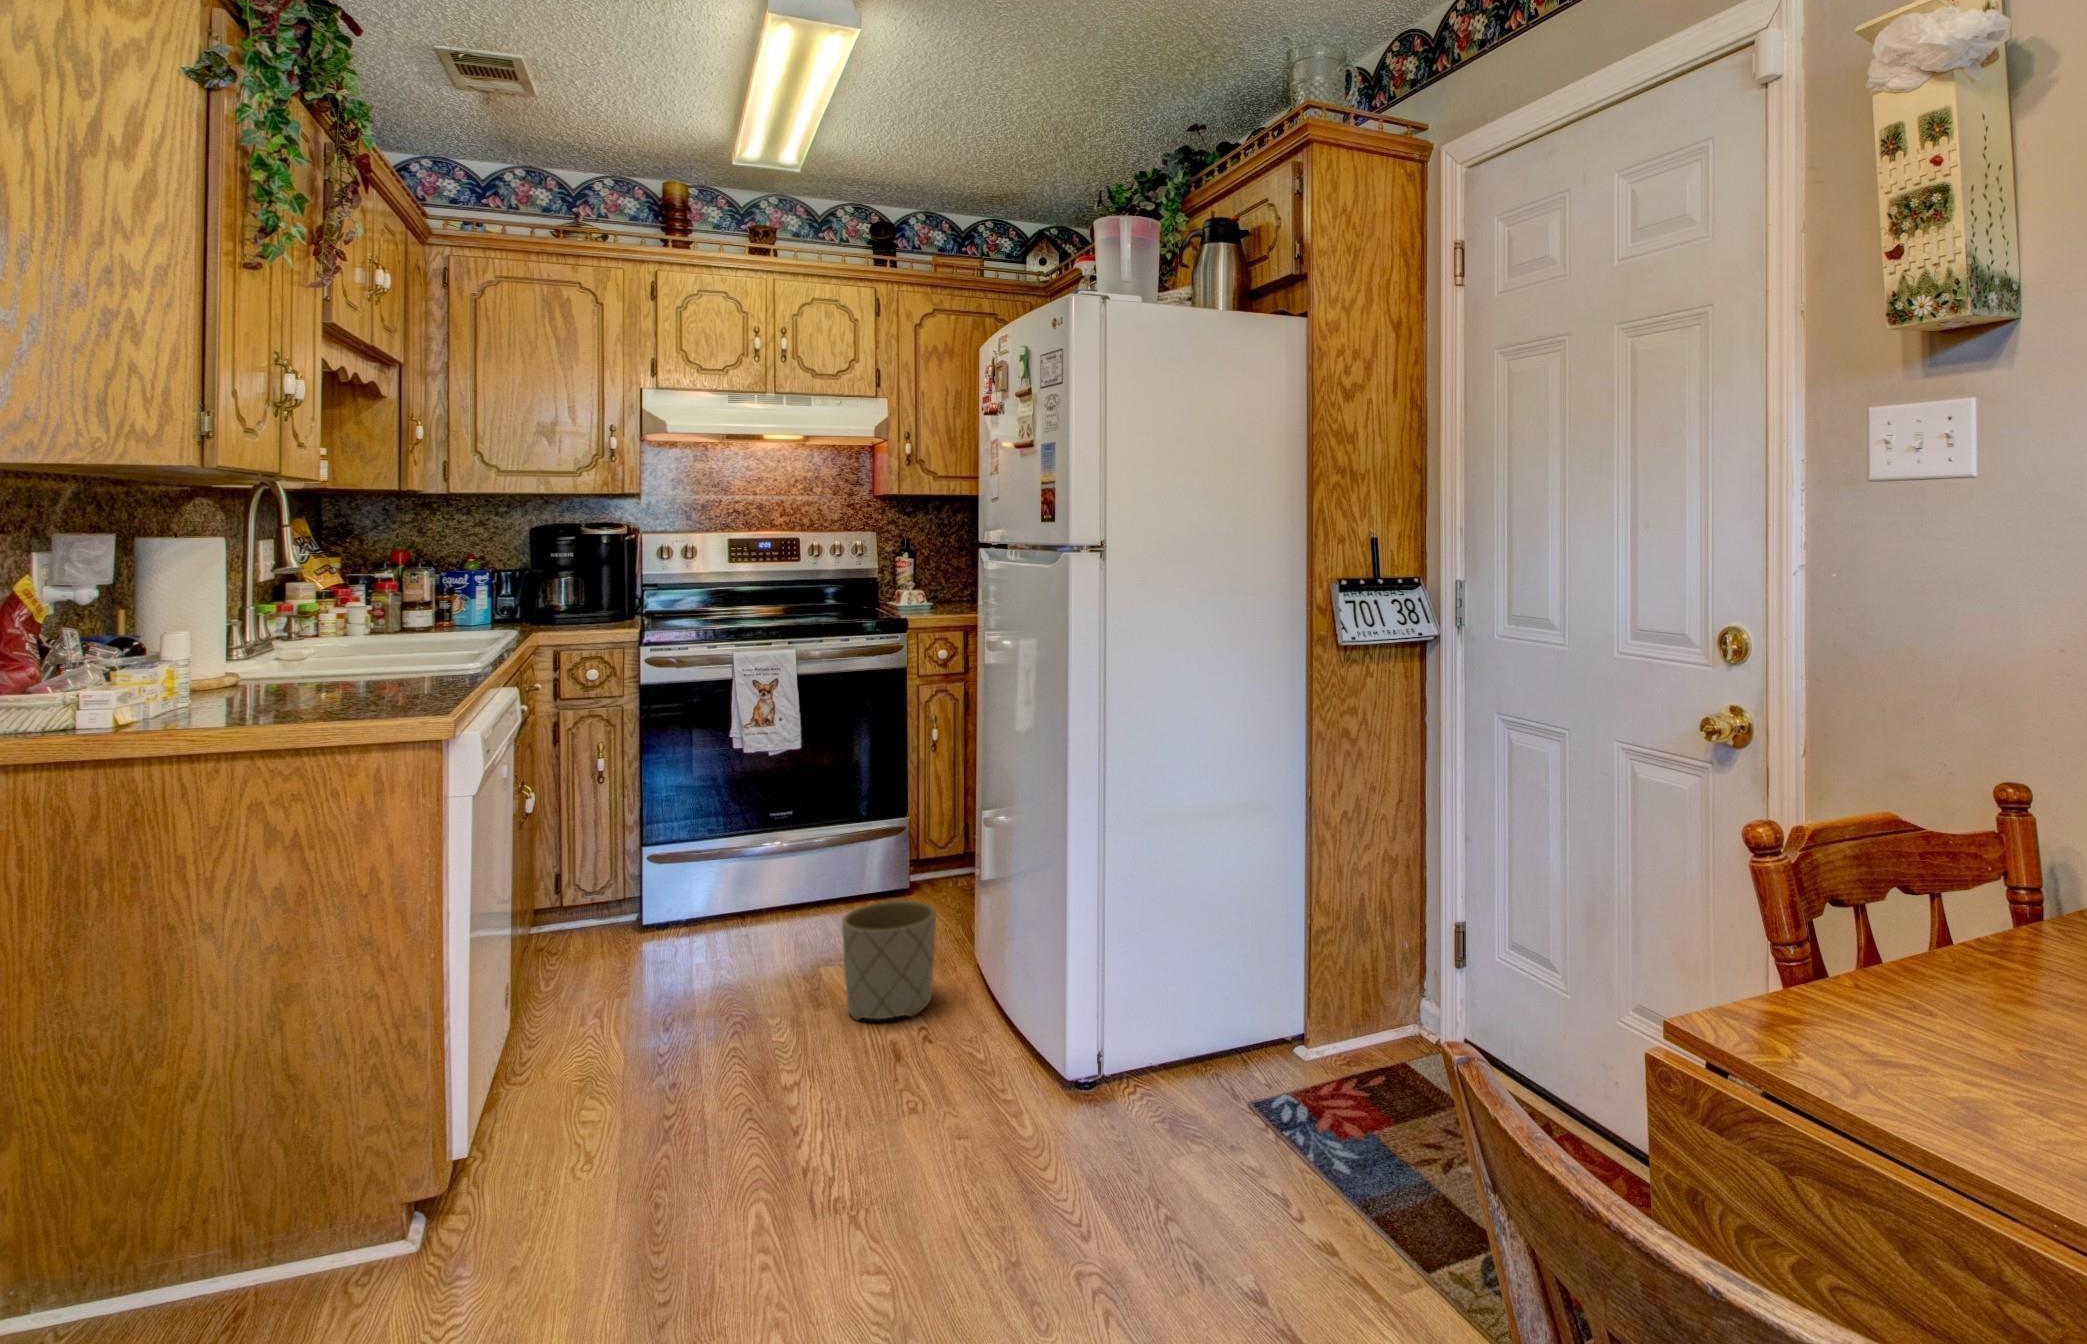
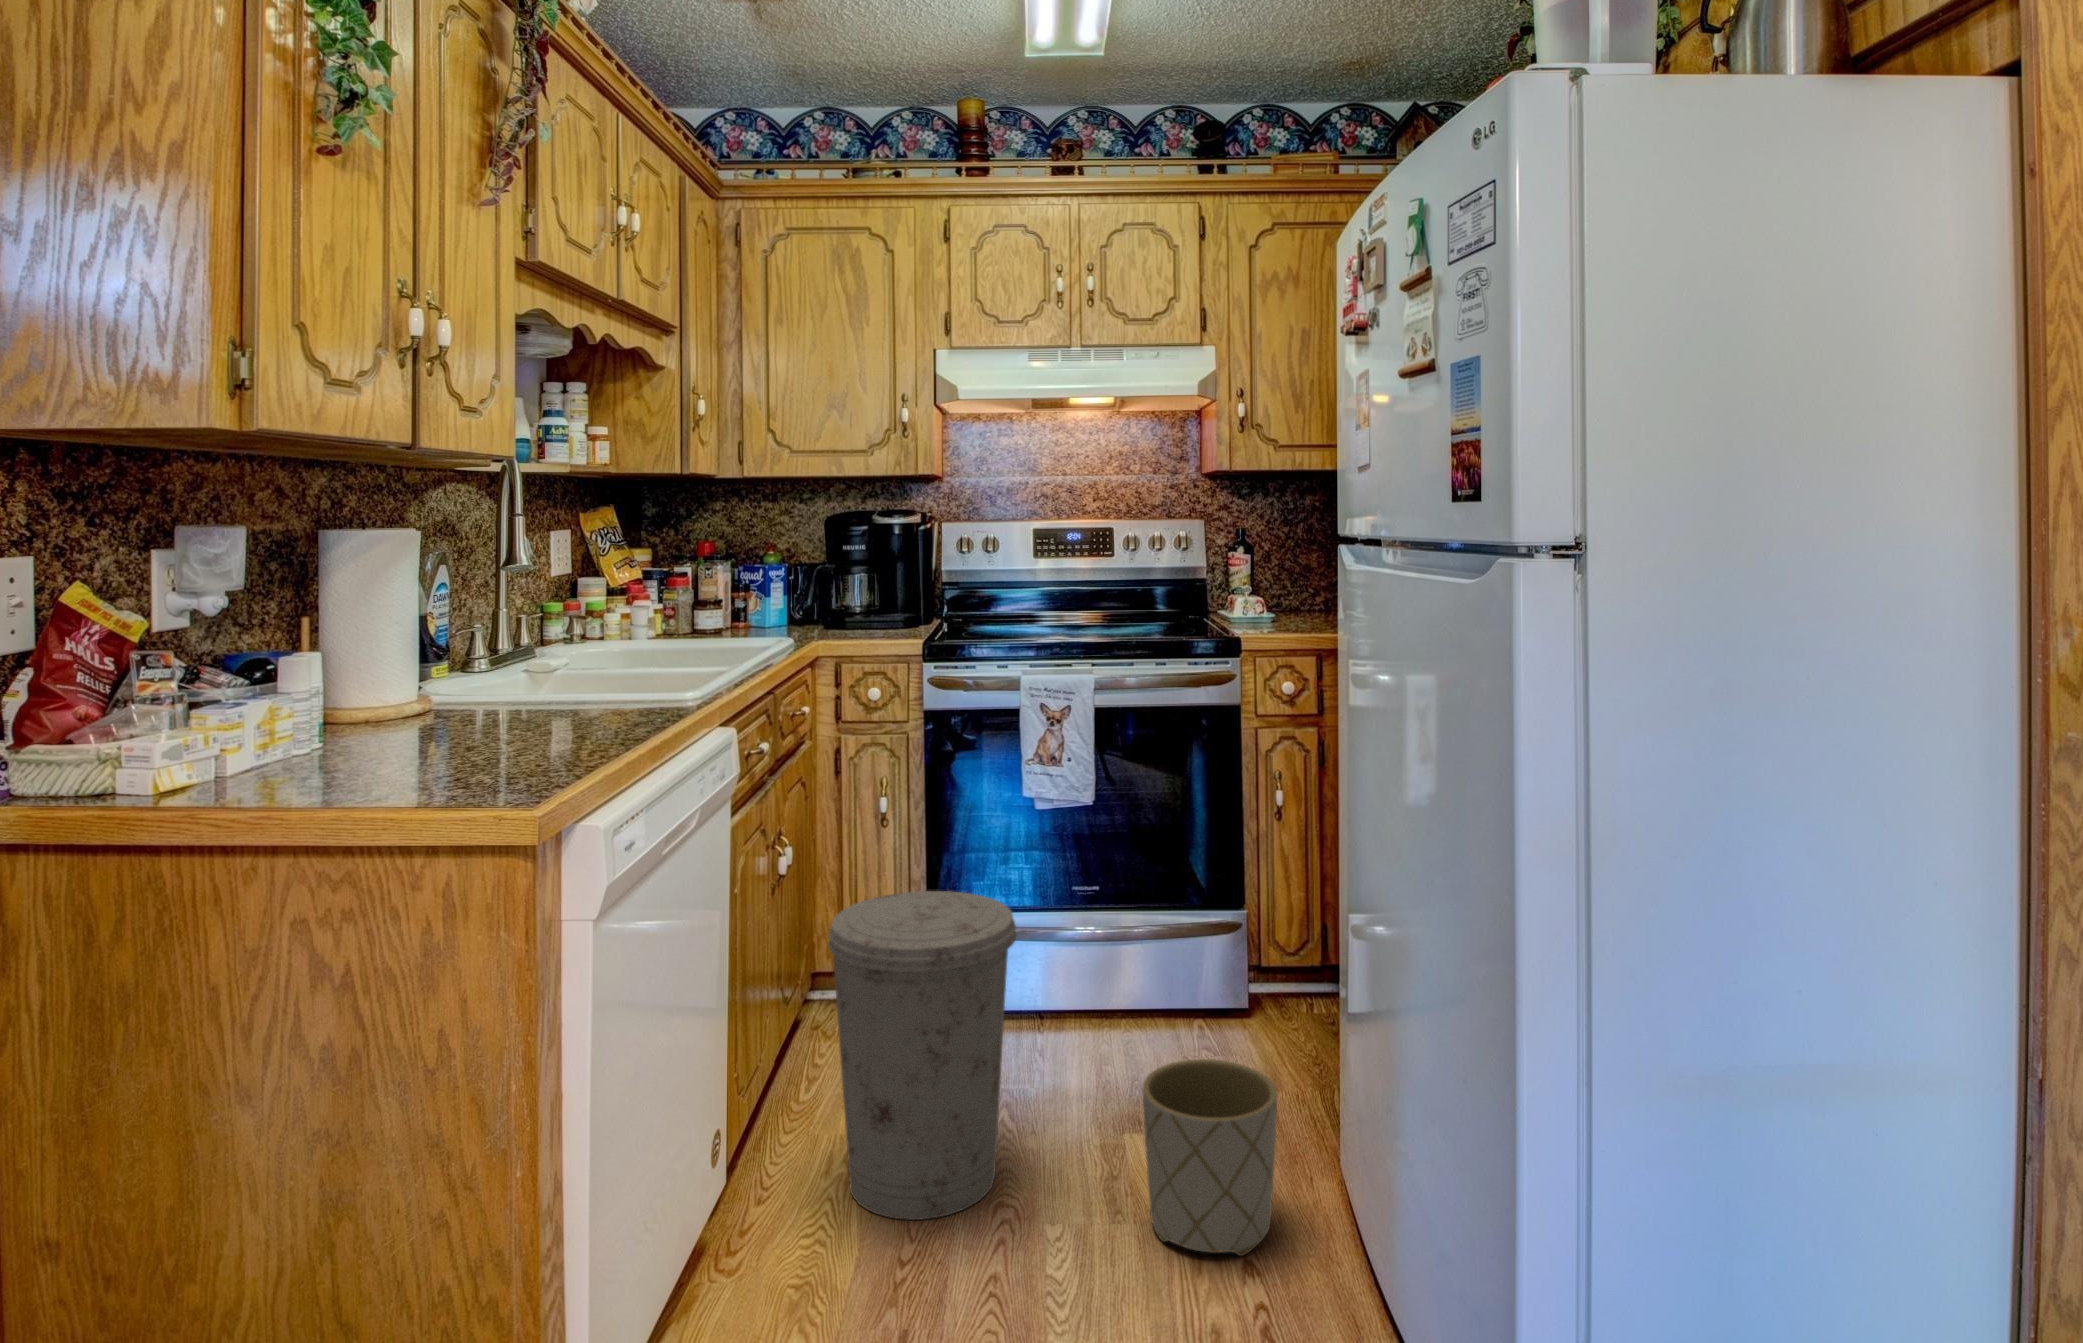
trash can: none [588,812,743,1046] -> present [828,891,1016,1220]

